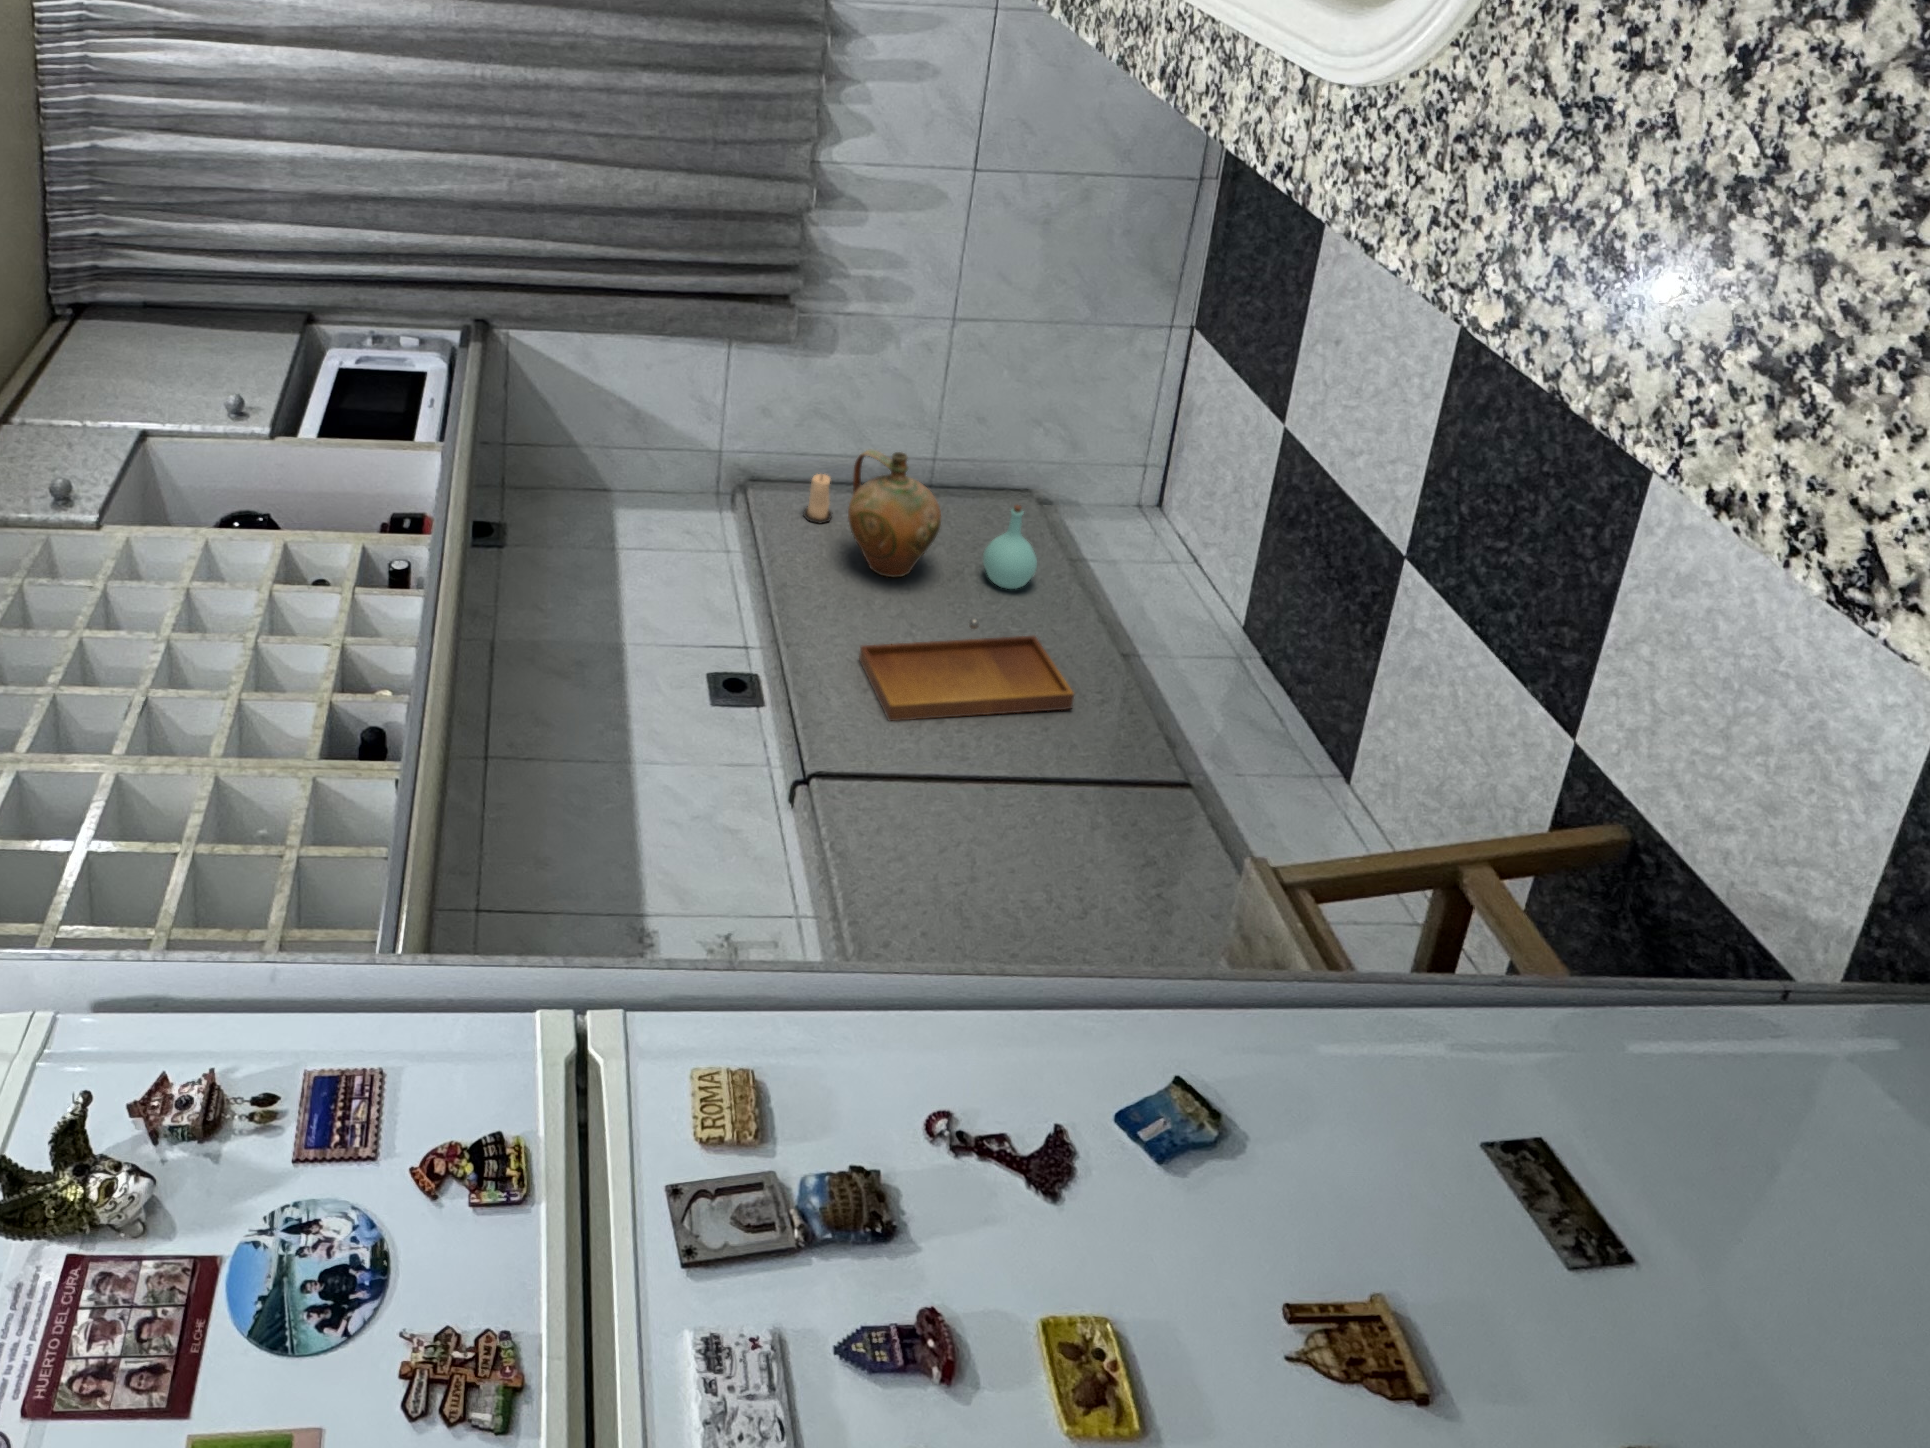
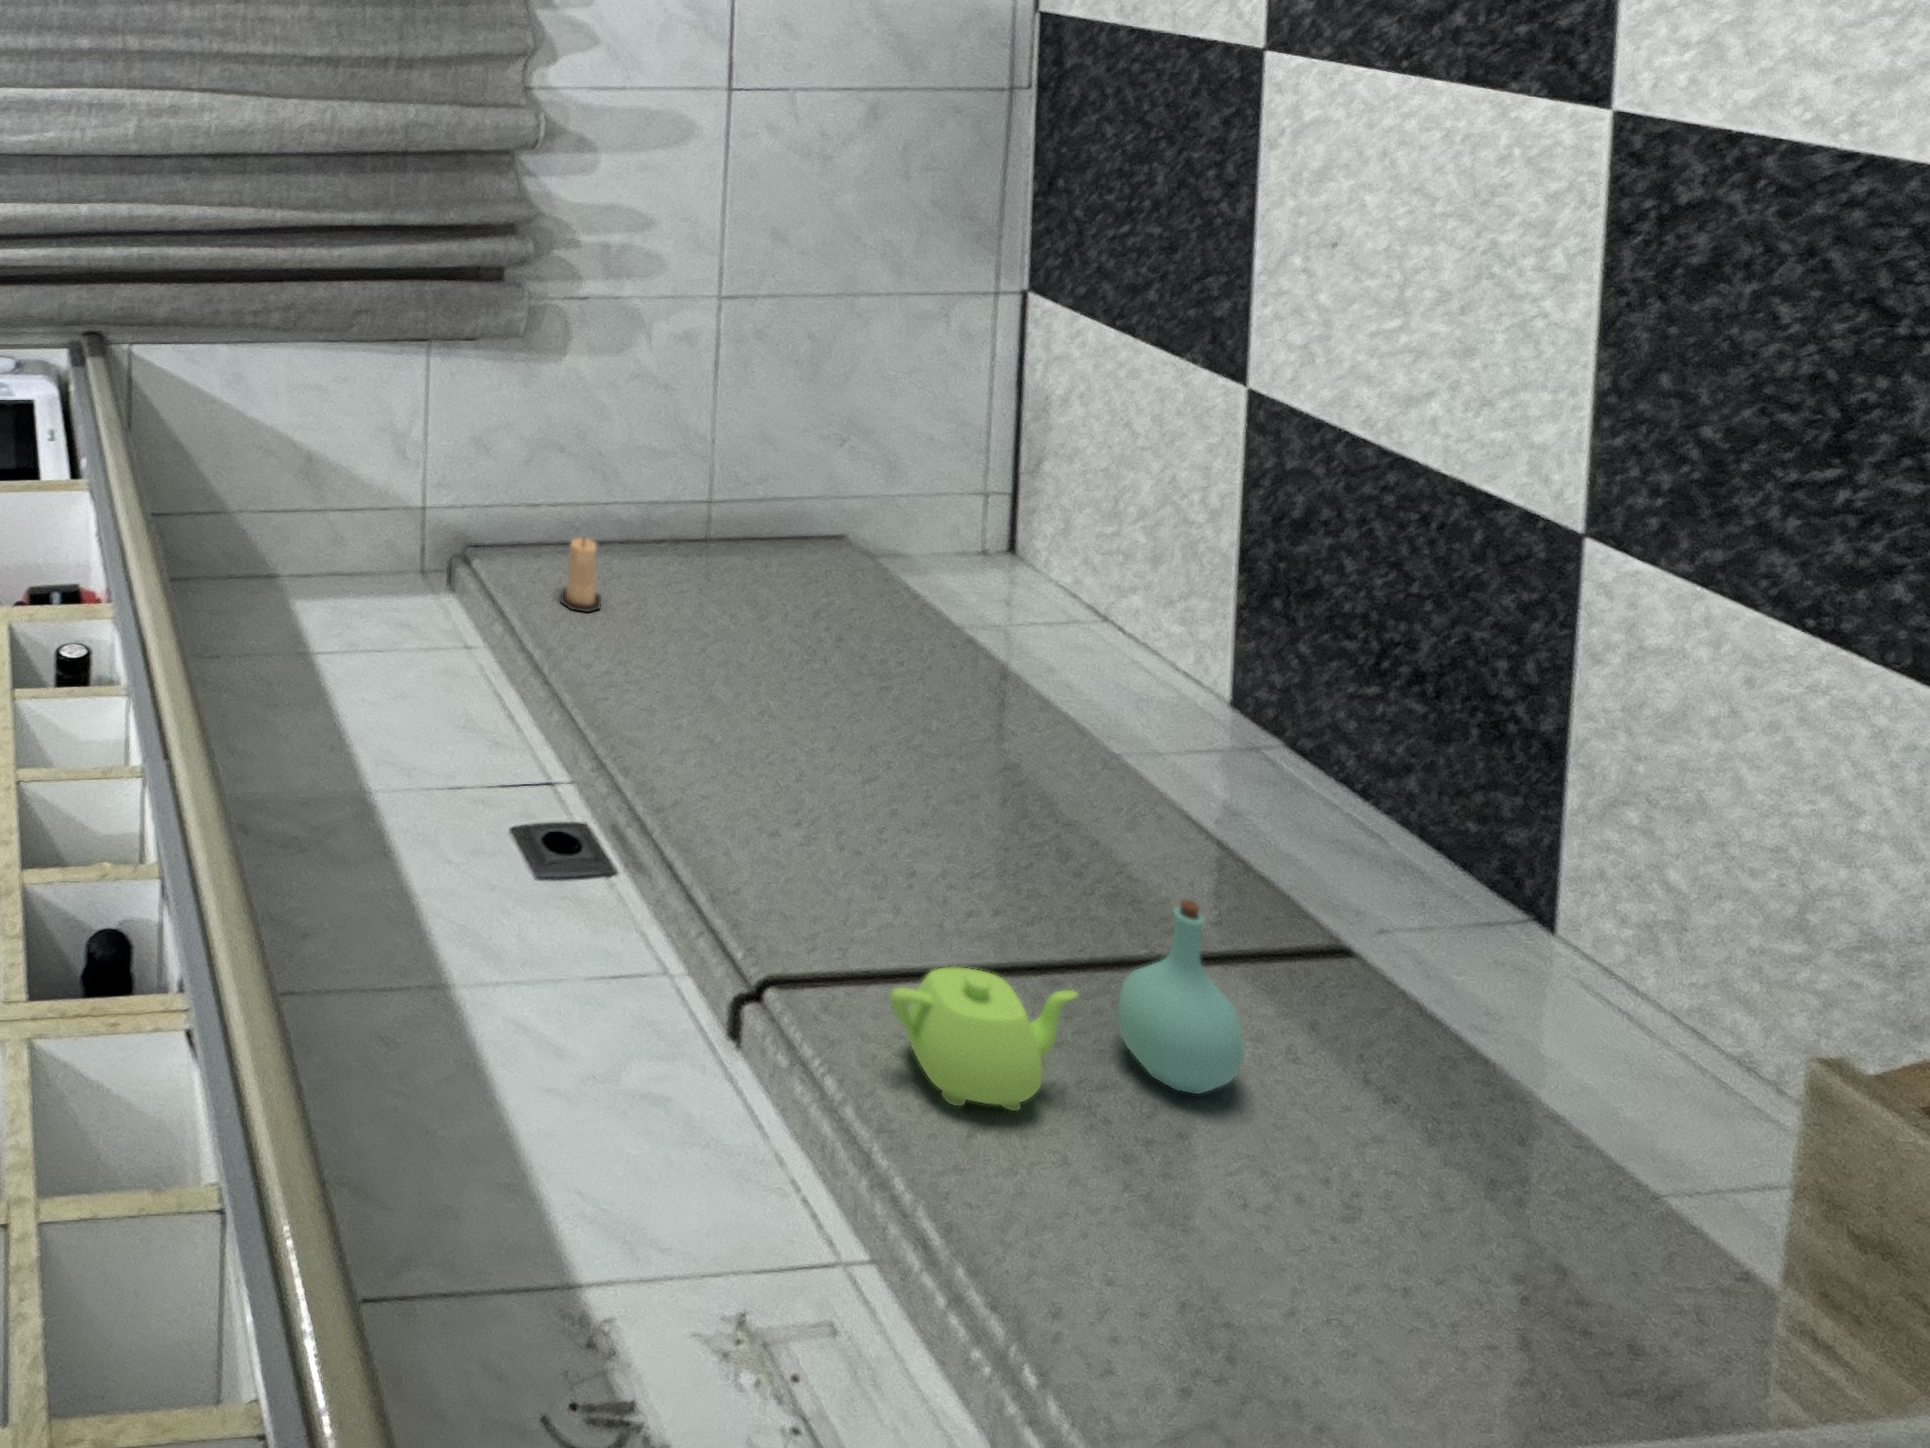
ceramic jug: present [848,450,941,577] -> none [643,488,783,682]
bottle: present [983,505,1037,589] -> present [1118,900,1243,1094]
tray: present [859,618,1074,721] -> none [724,728,1079,906]
teapot: none [895,762,1006,839] -> present [890,967,1077,1111]

